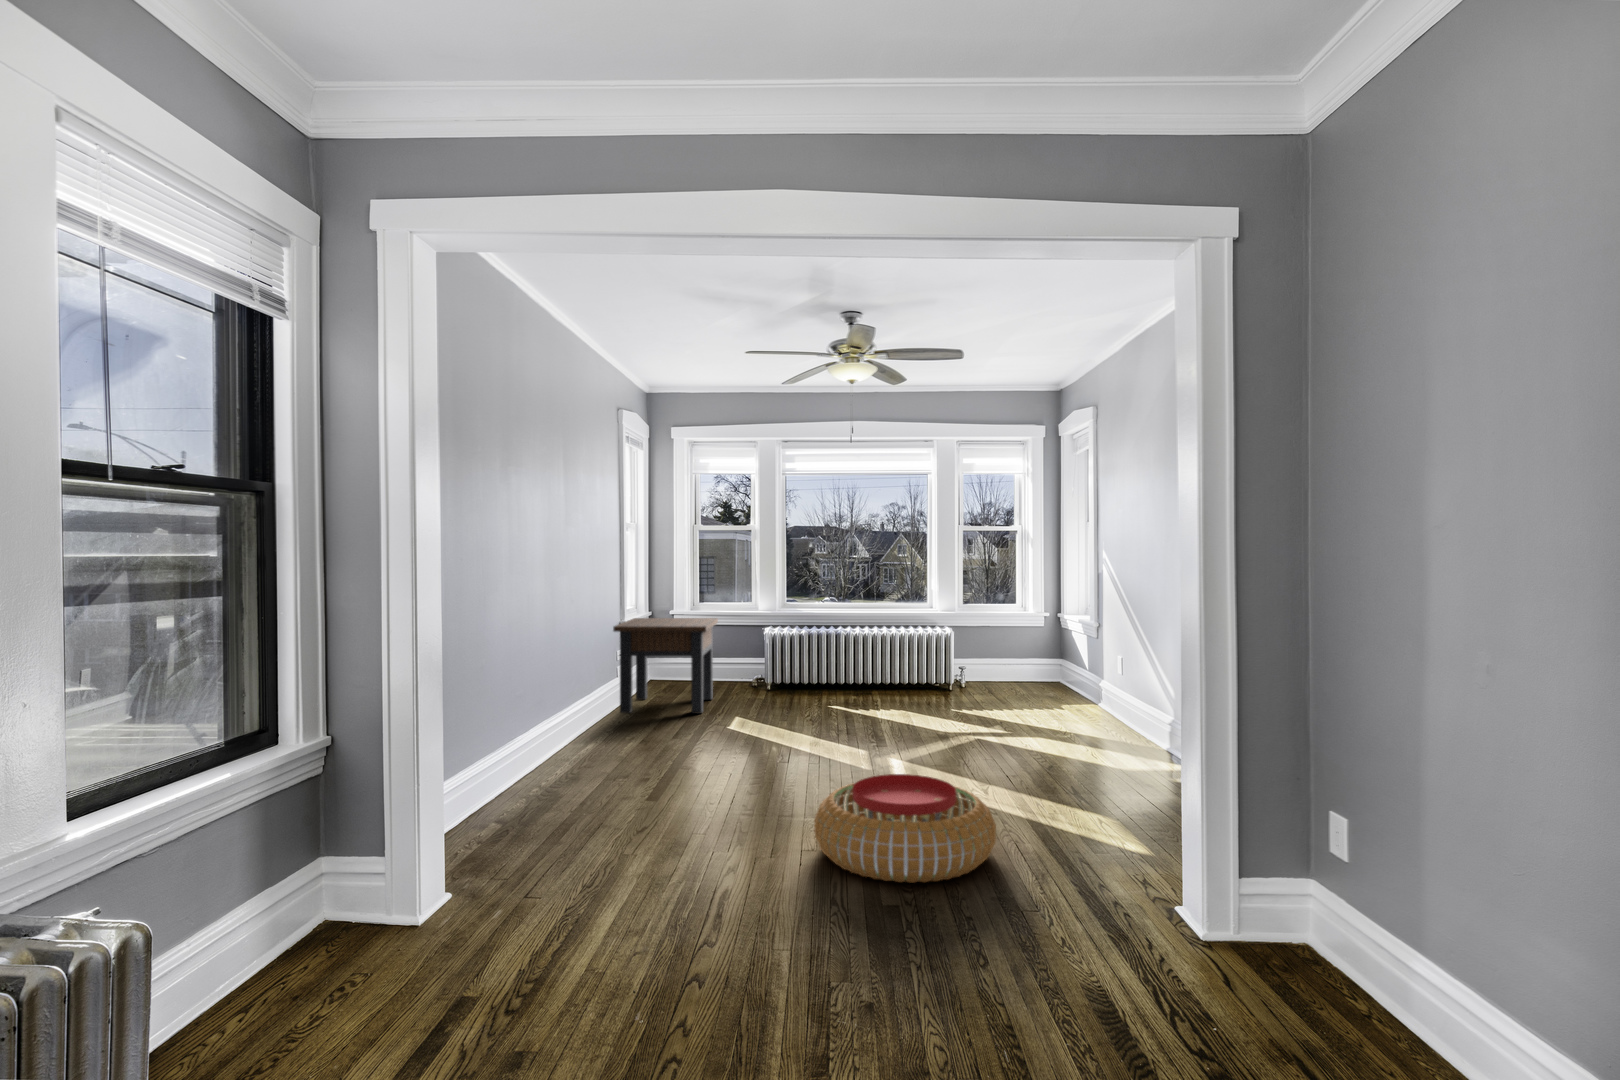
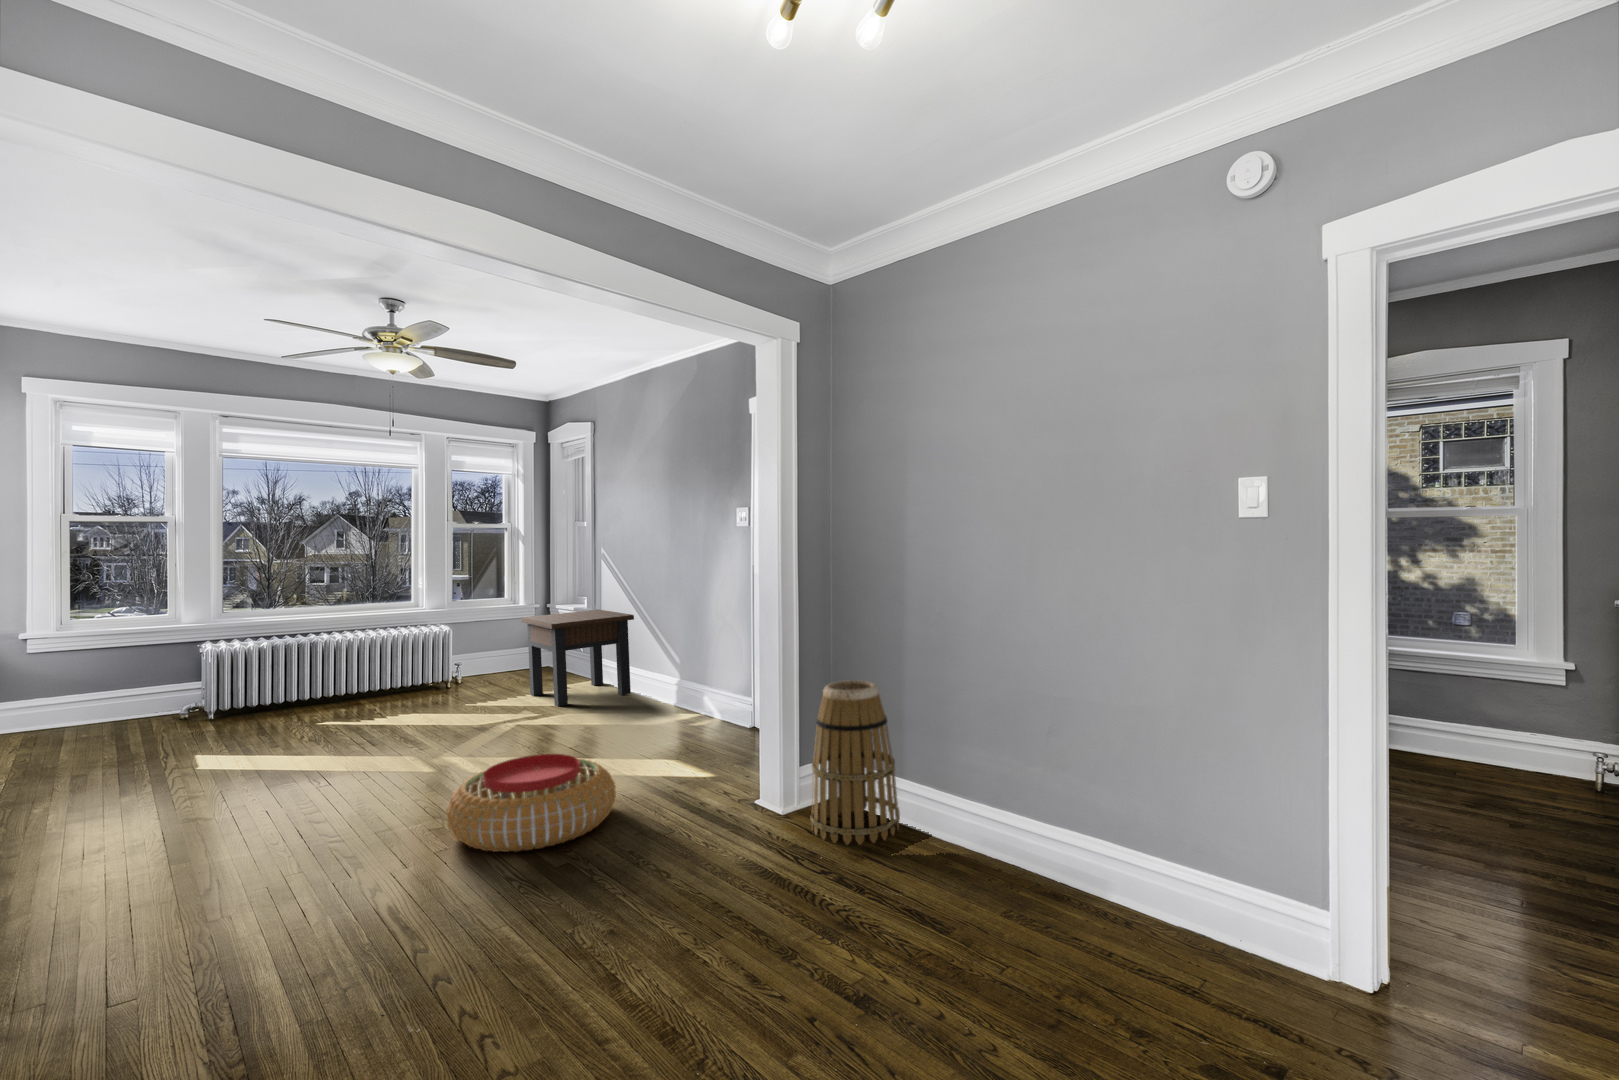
side table: present [613,618,718,714] -> present [521,609,634,706]
basket: none [1225,764,1390,1041] -> present [811,680,900,845]

